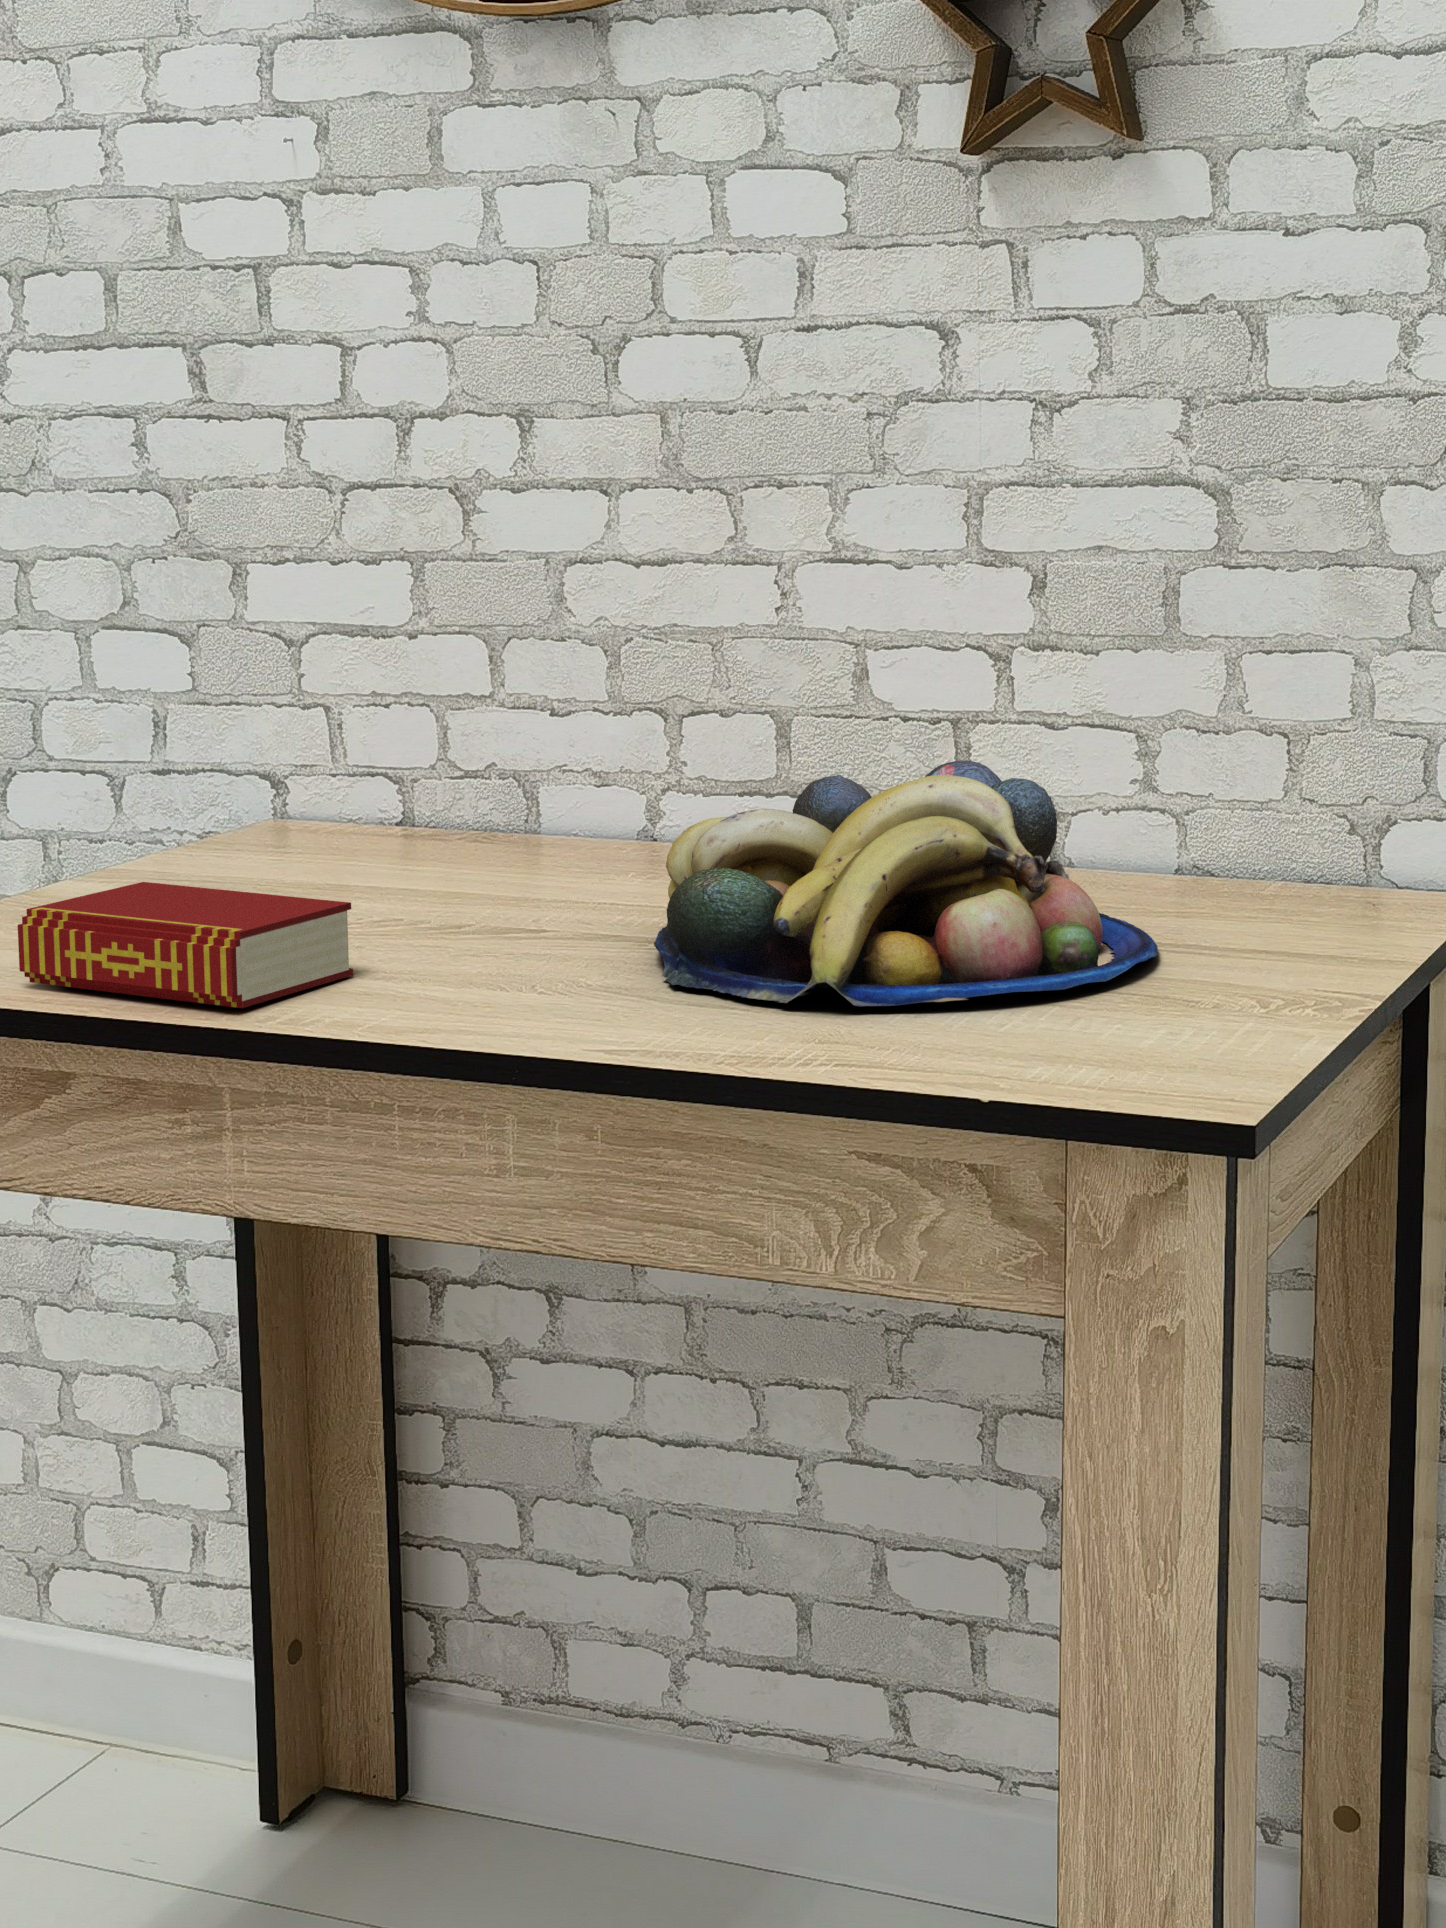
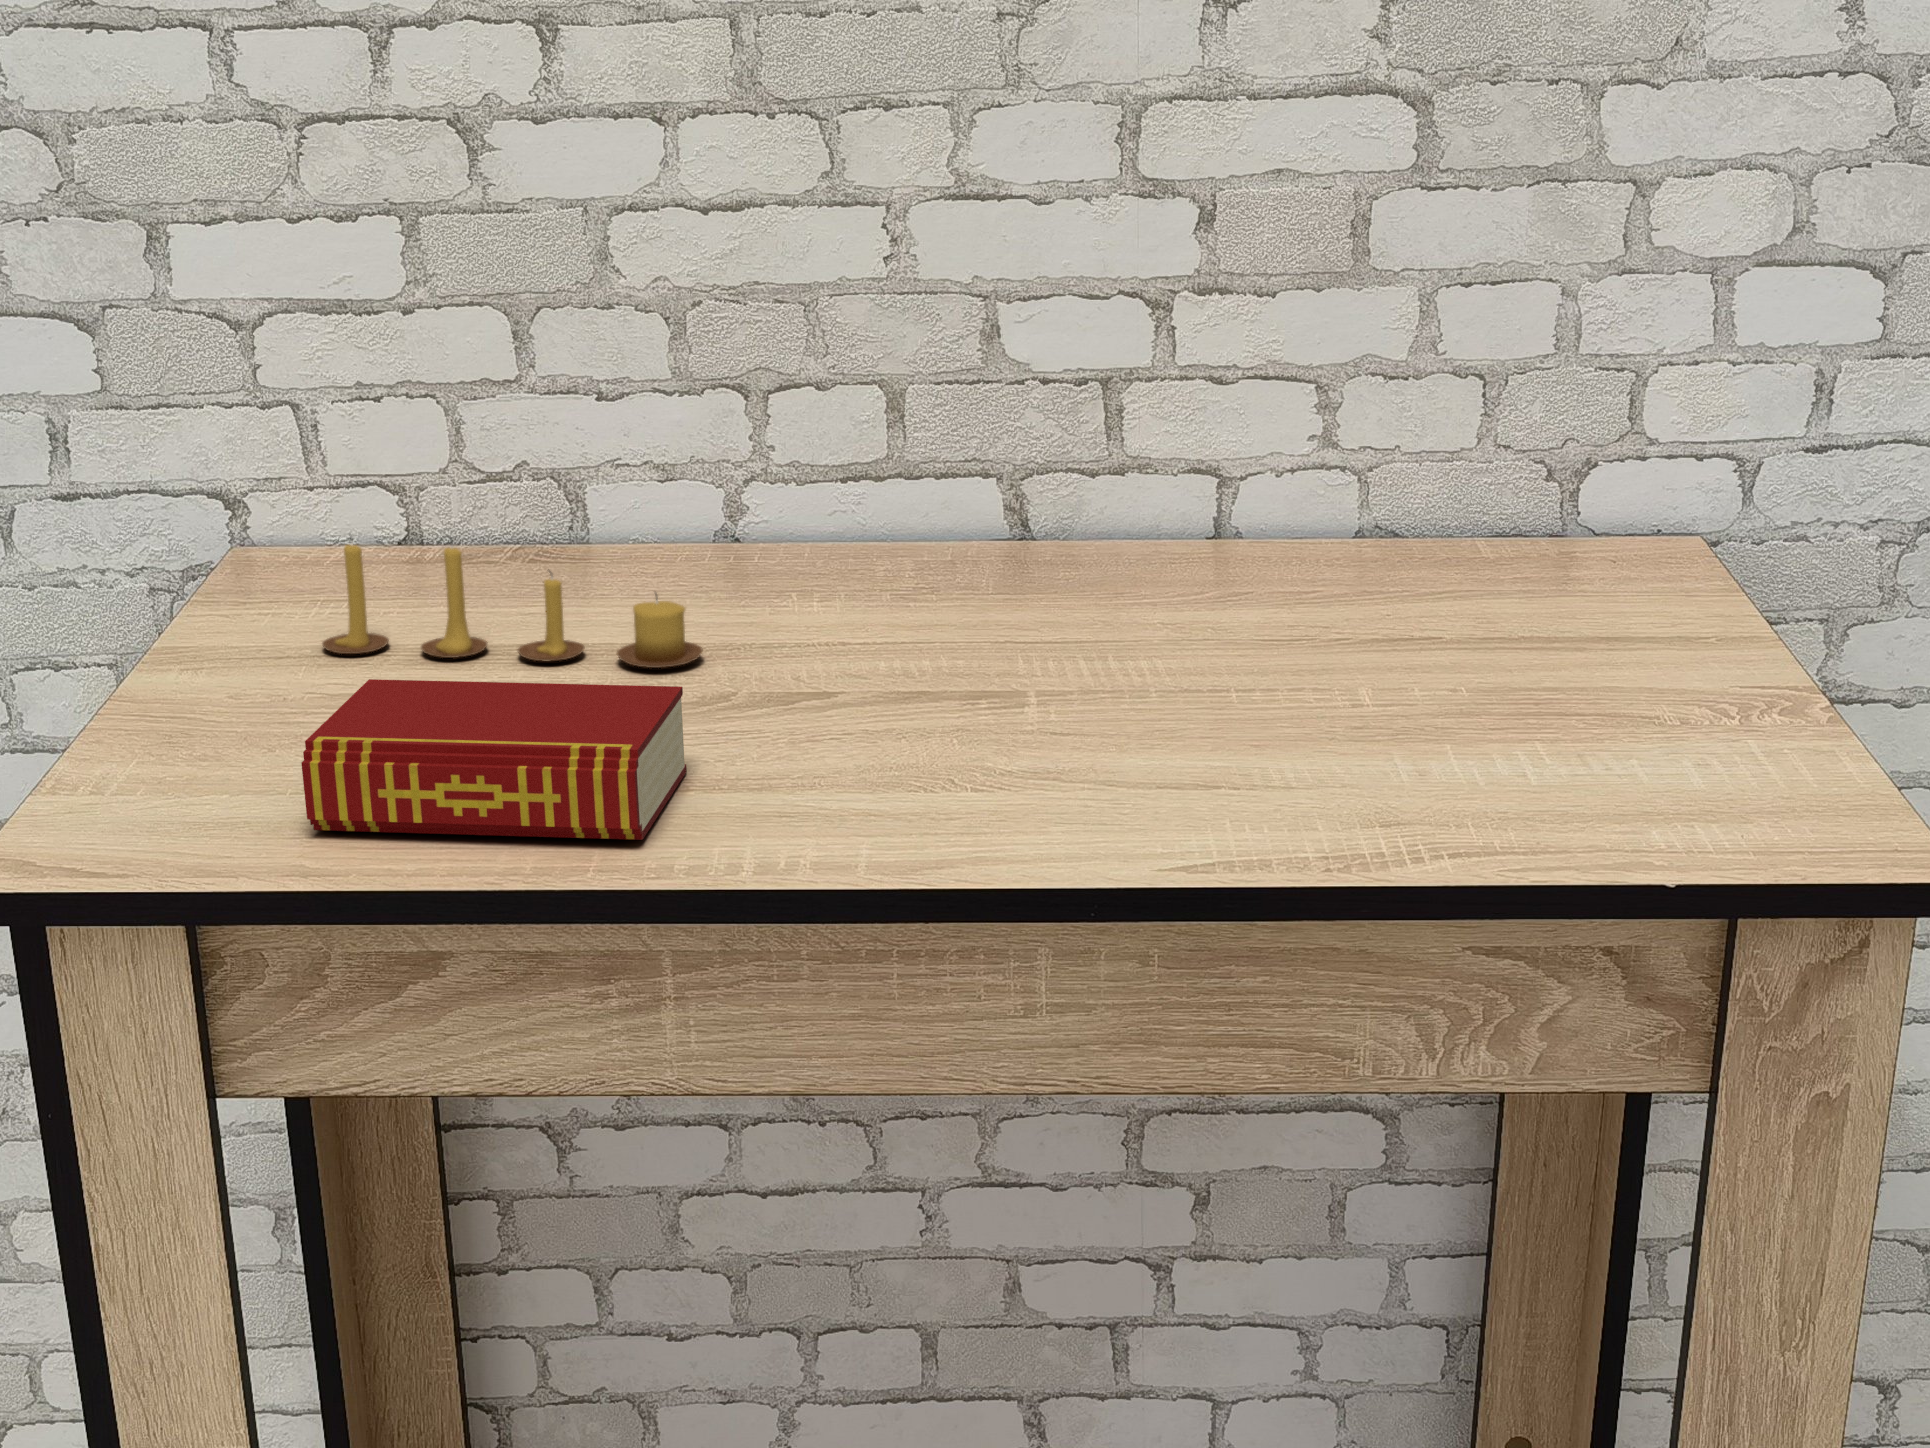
fruit bowl: present [654,761,1158,1006] -> none [950,437,1524,758]
candle: none [226,792,495,914] -> present [322,538,703,668]

